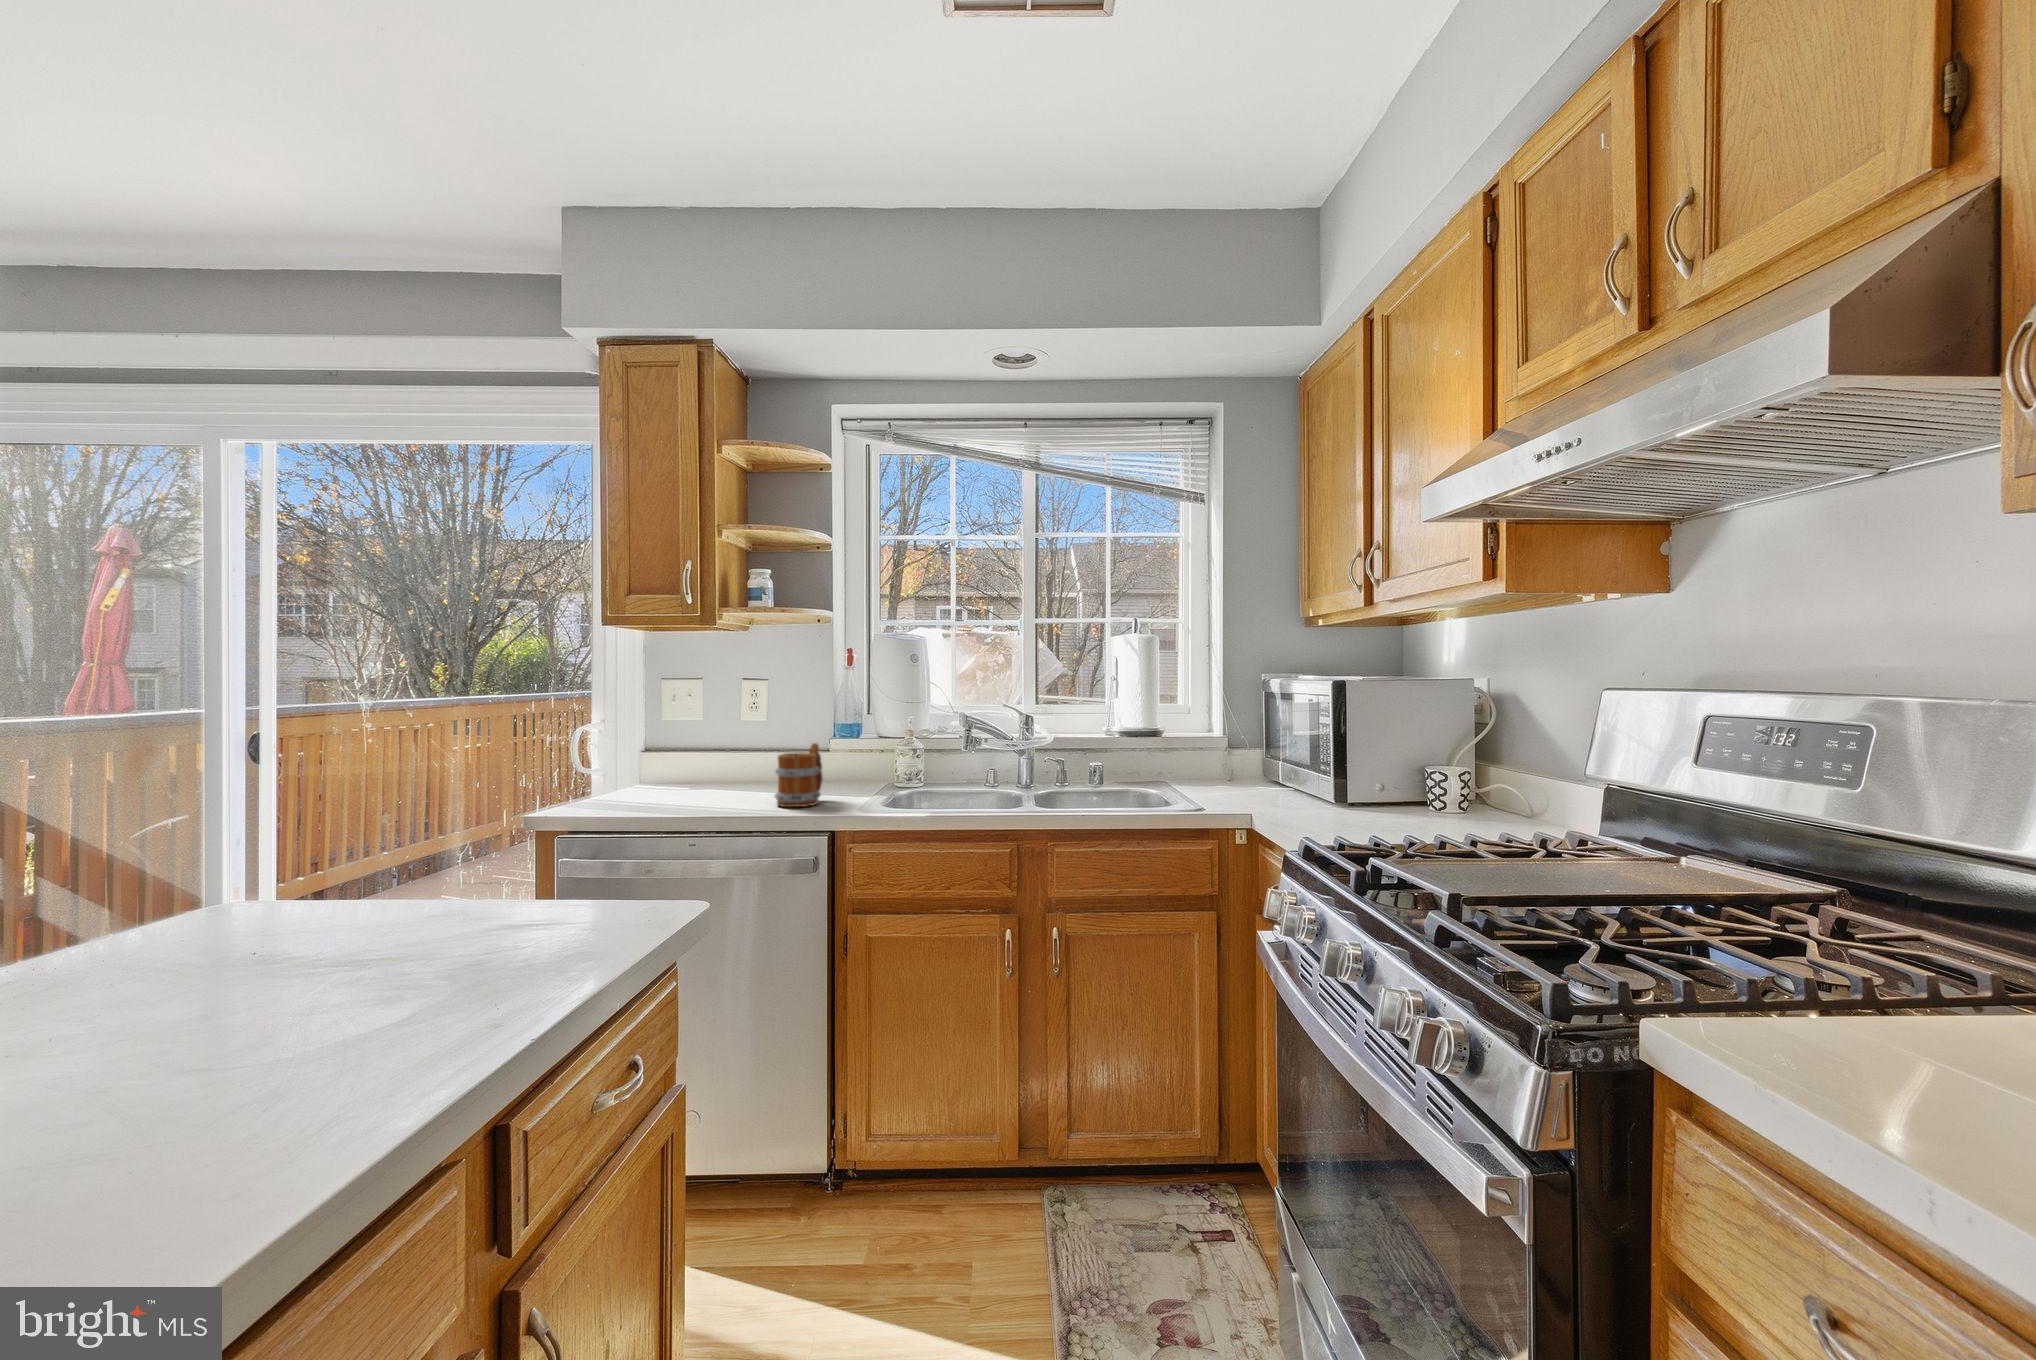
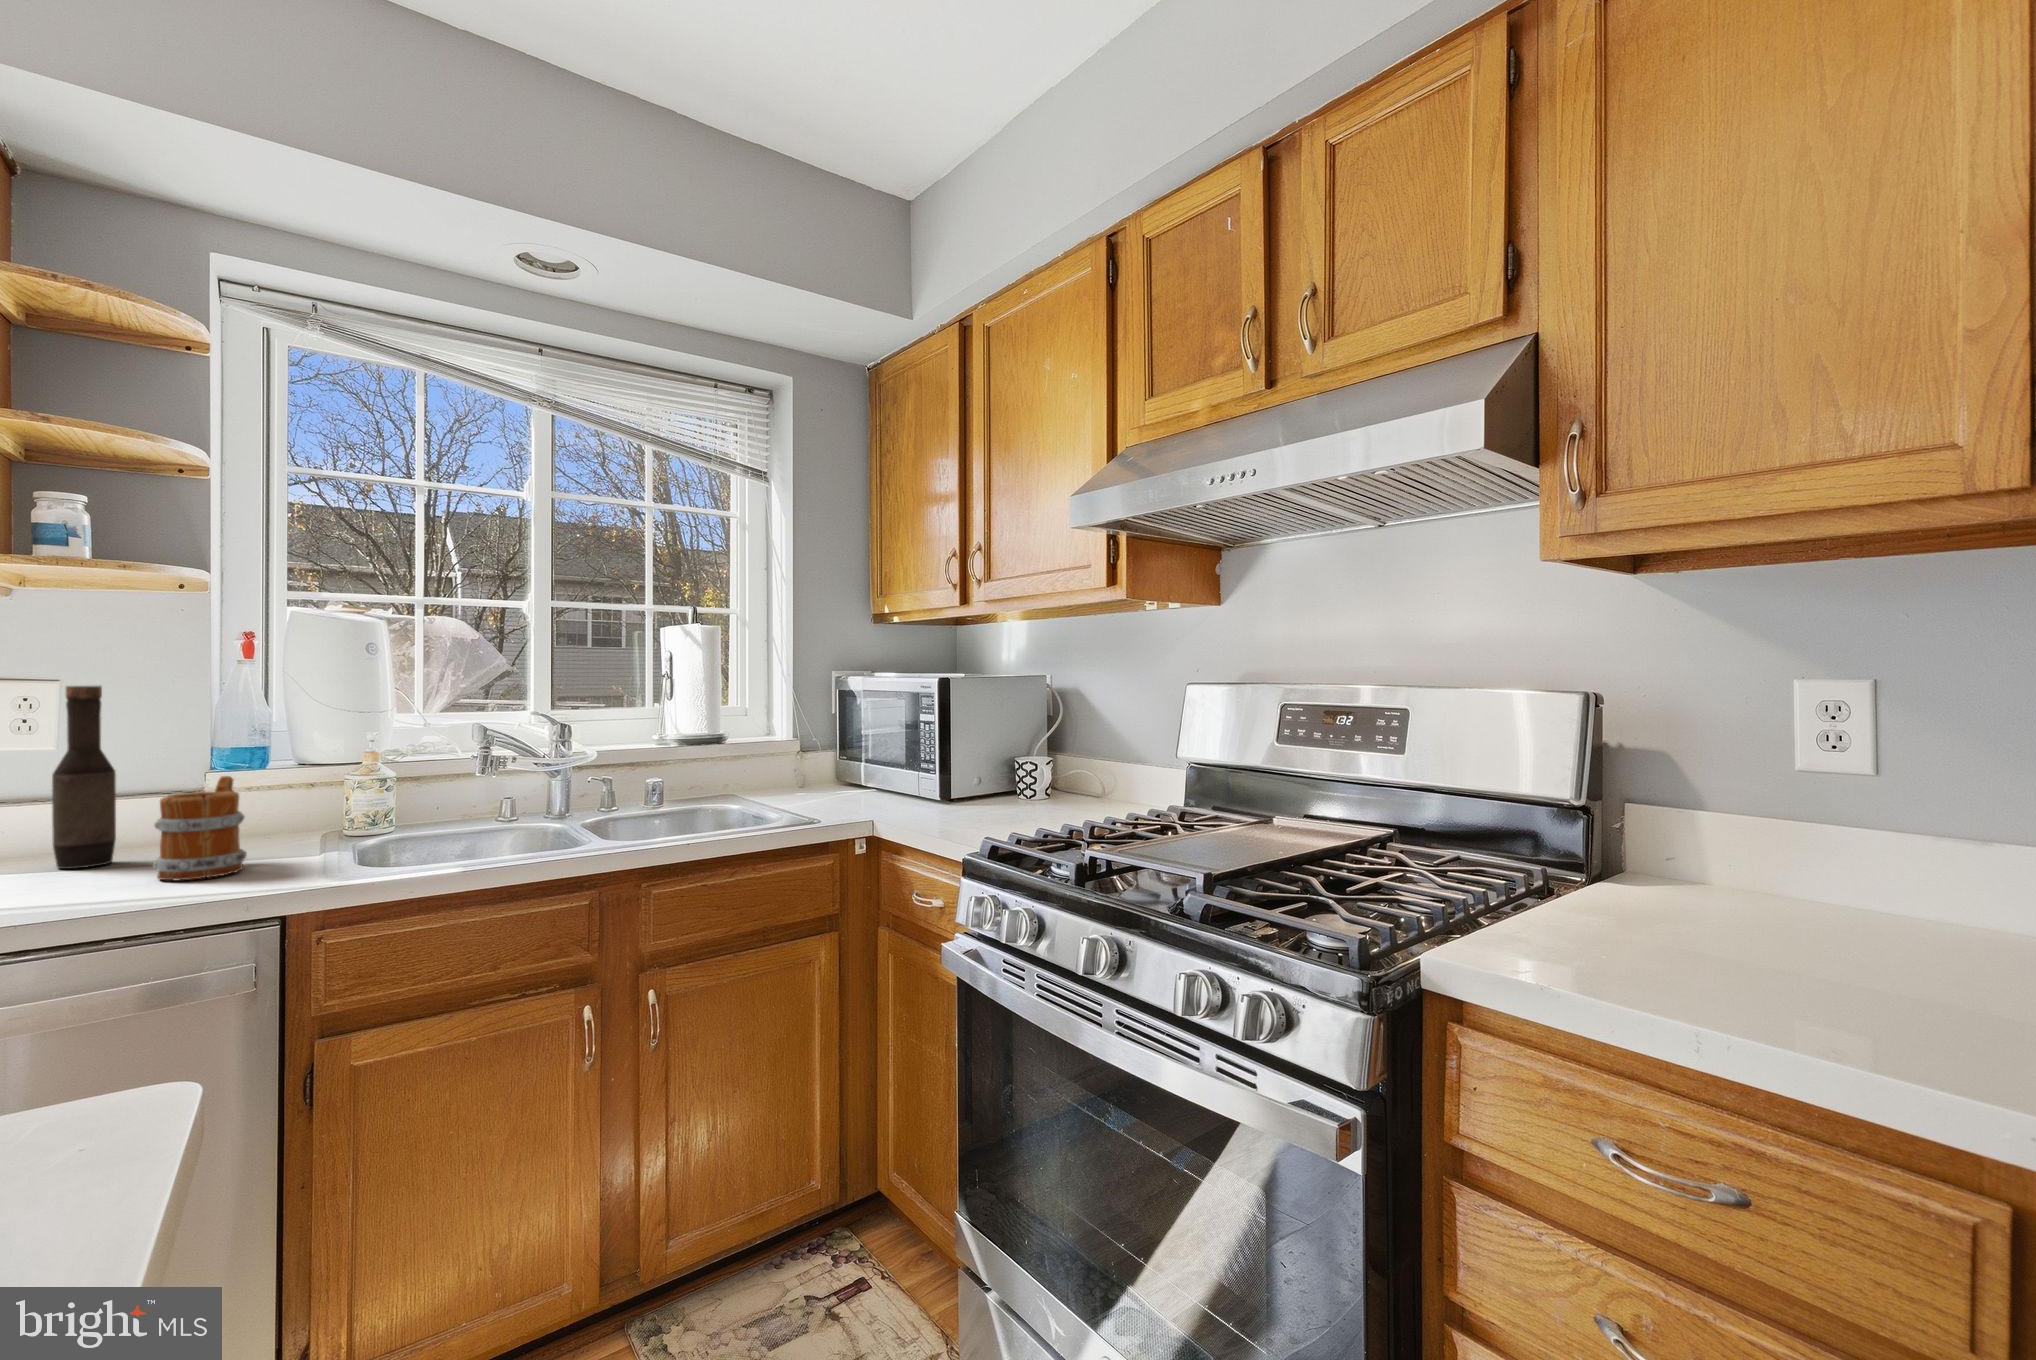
bottle: none [744,685,772,794] -> present [52,686,116,869]

